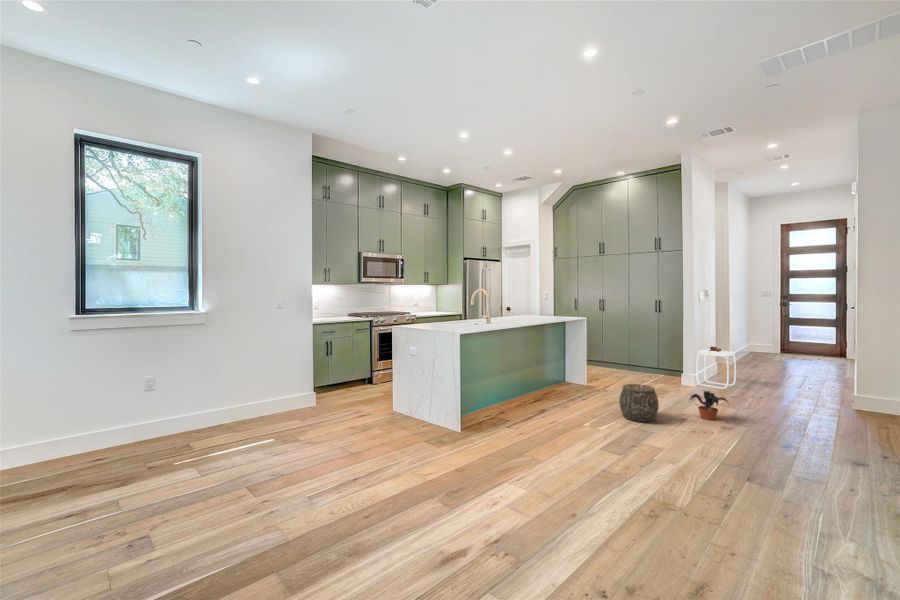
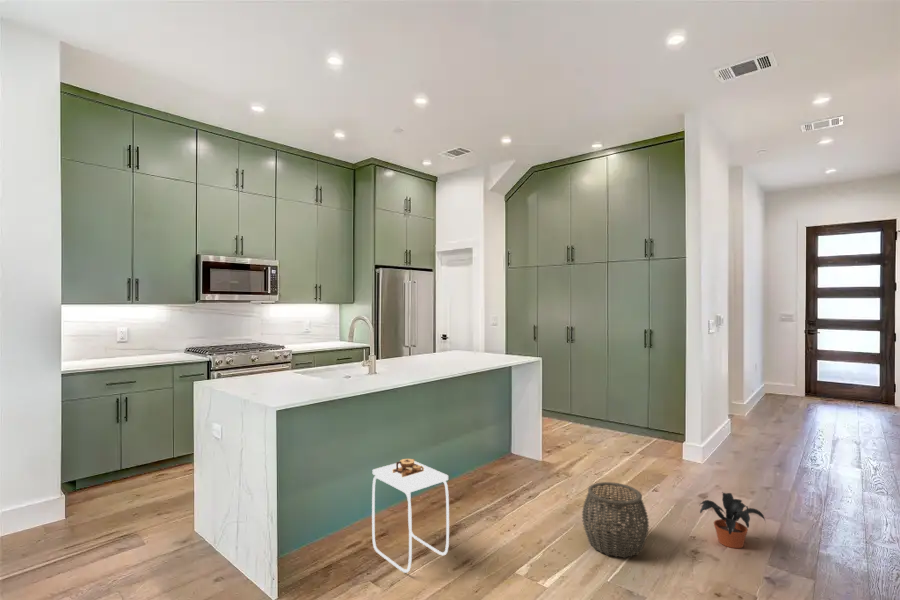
side table: present [696,347,736,389] -> present [372,459,449,573]

